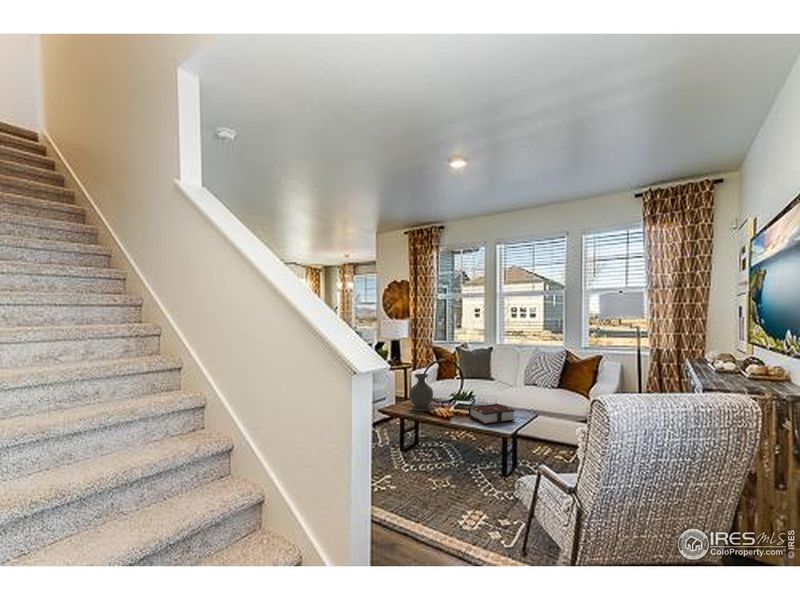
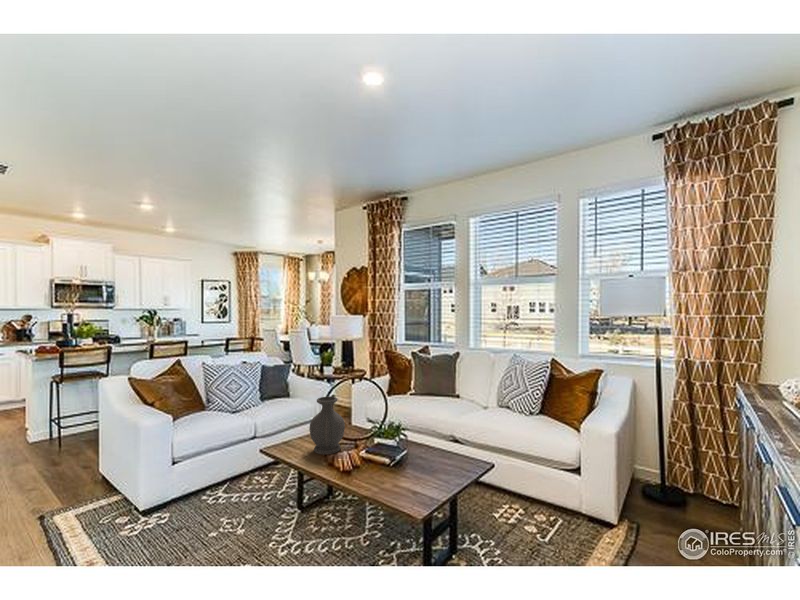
book: present [469,404,515,424] -> none [385,447,454,488]

